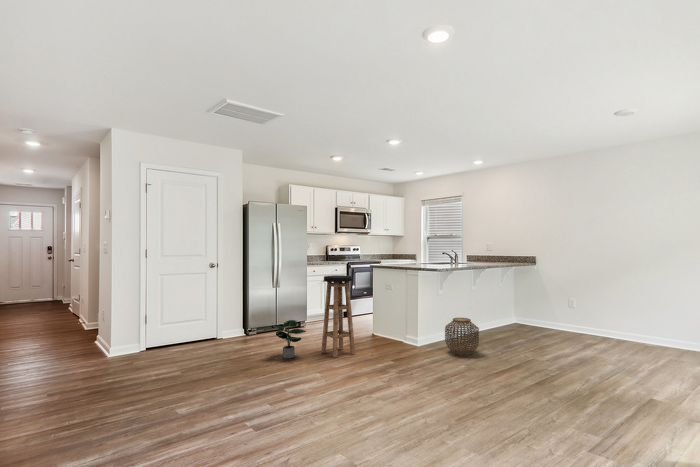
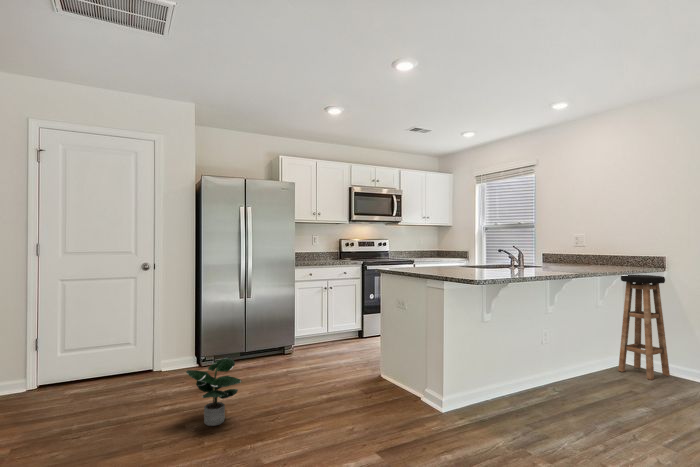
bar stool: present [321,275,355,358] -> present [618,275,670,380]
woven basket: present [445,318,479,356] -> none [488,371,554,447]

